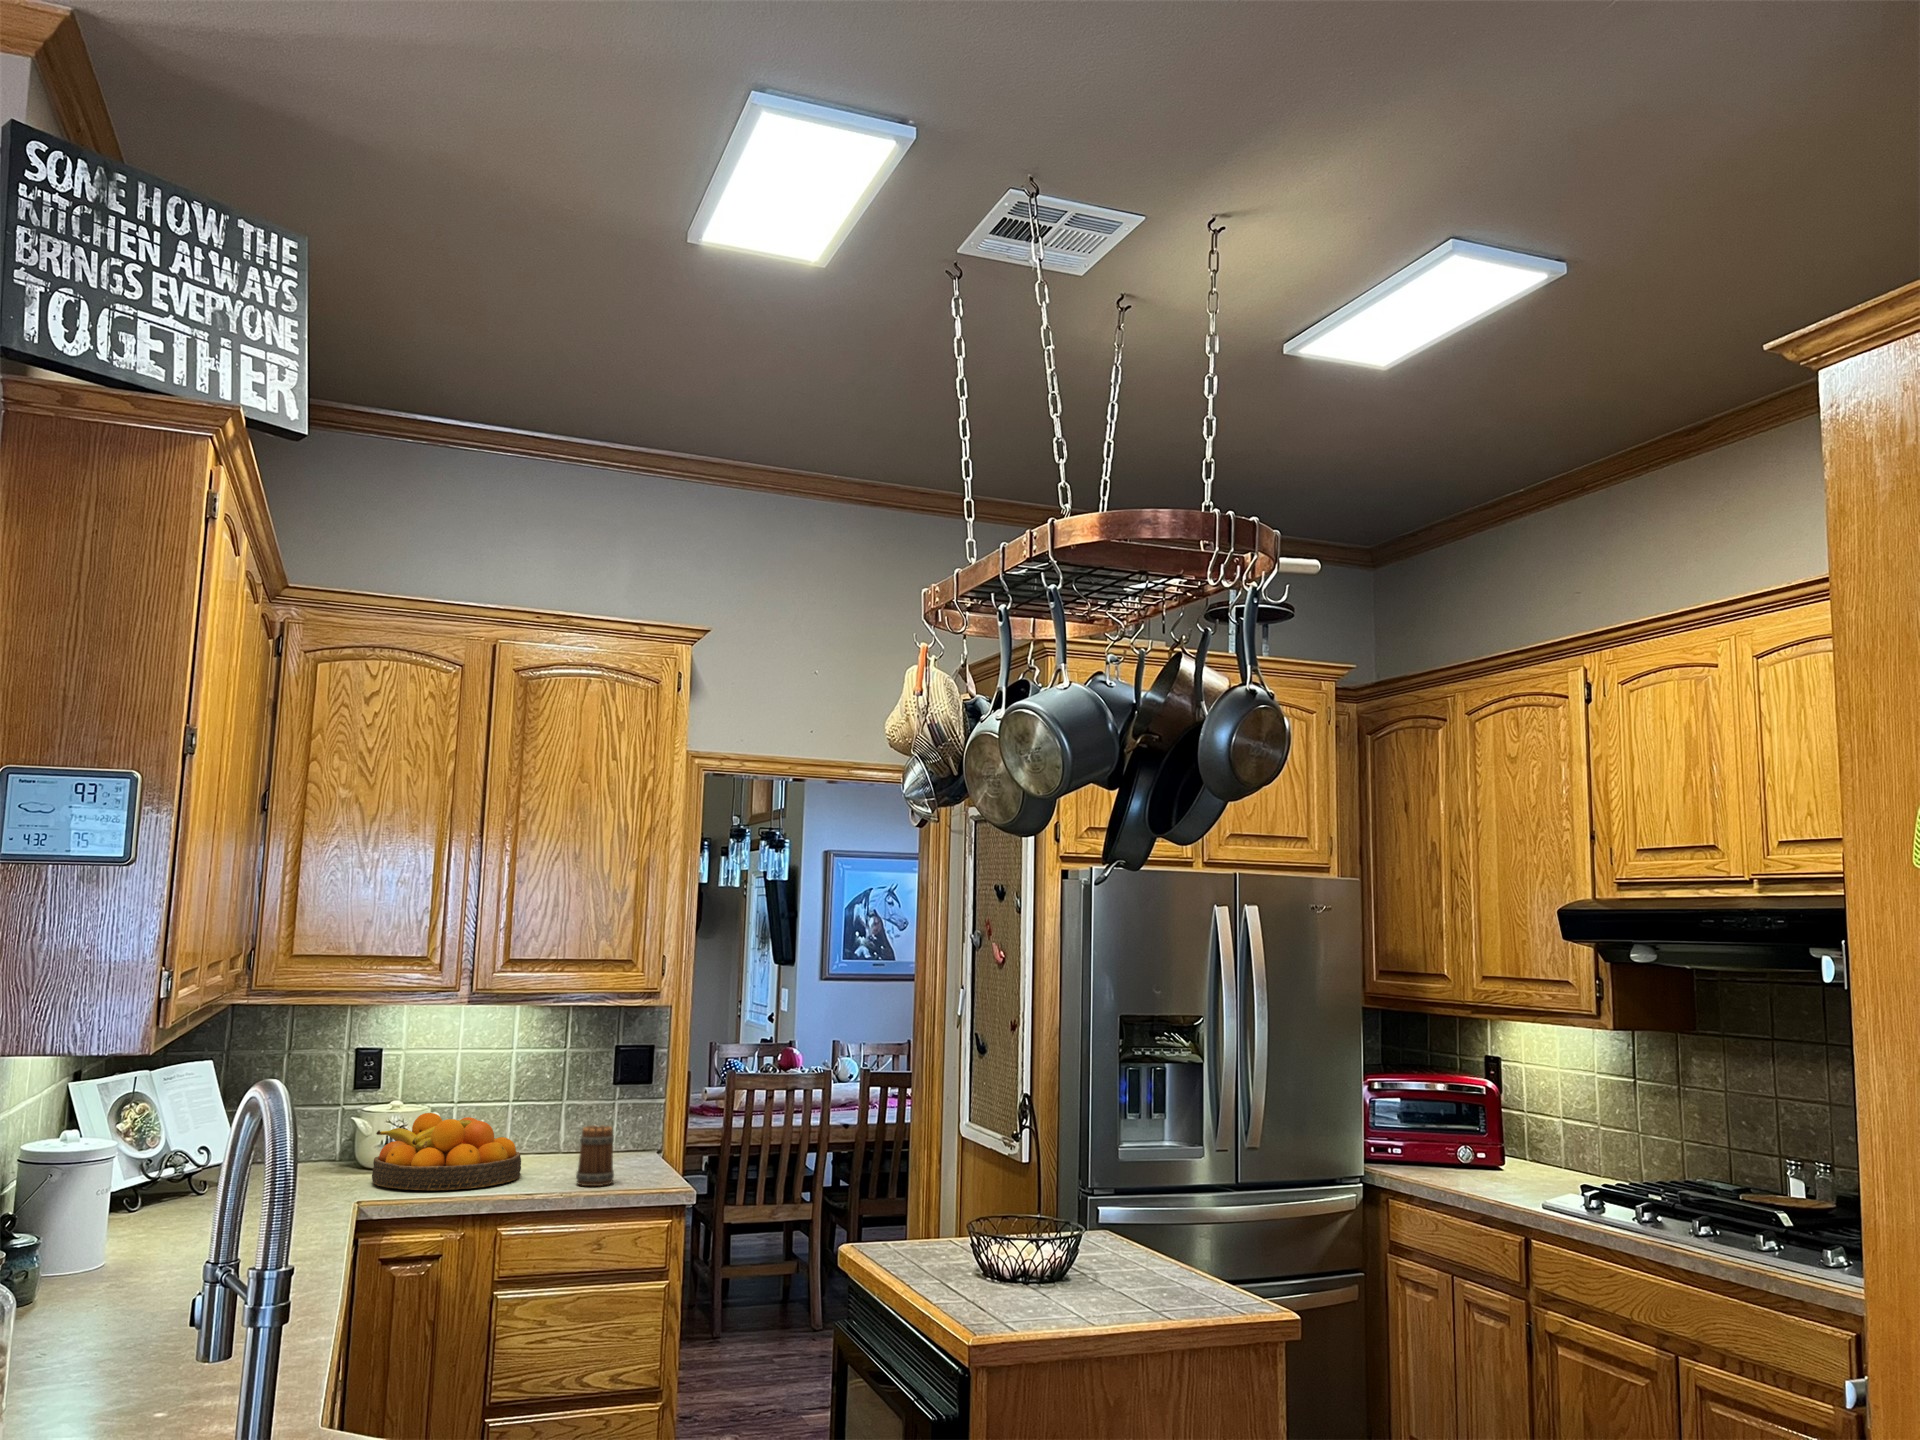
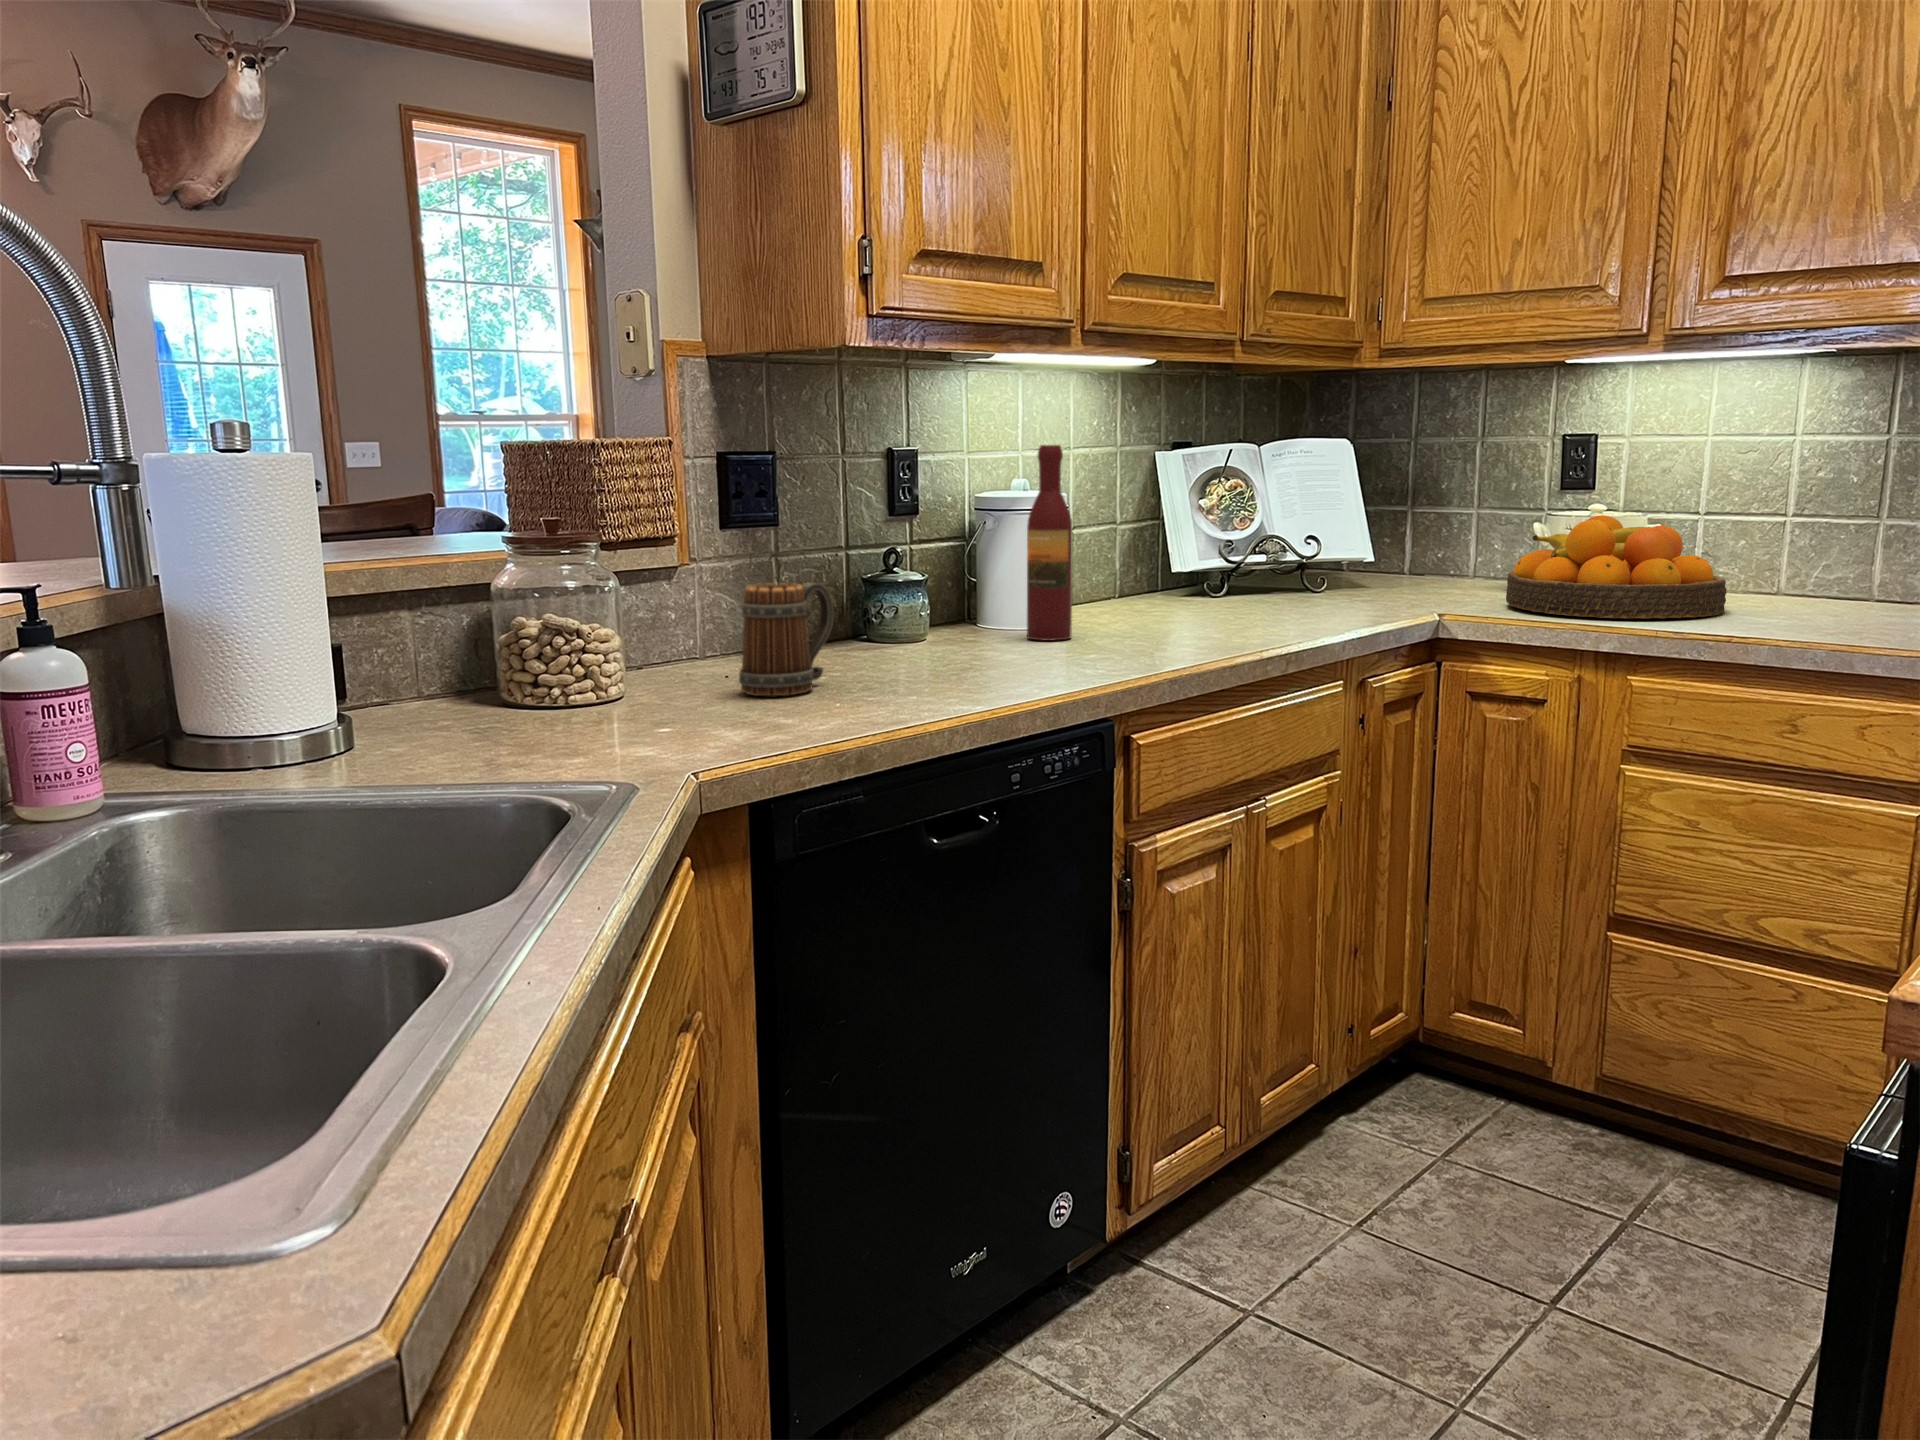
wine bottle: none [116,1101,172,1280] -> present [1027,445,1072,641]
mug: present [576,1125,614,1186] -> present [739,583,833,696]

